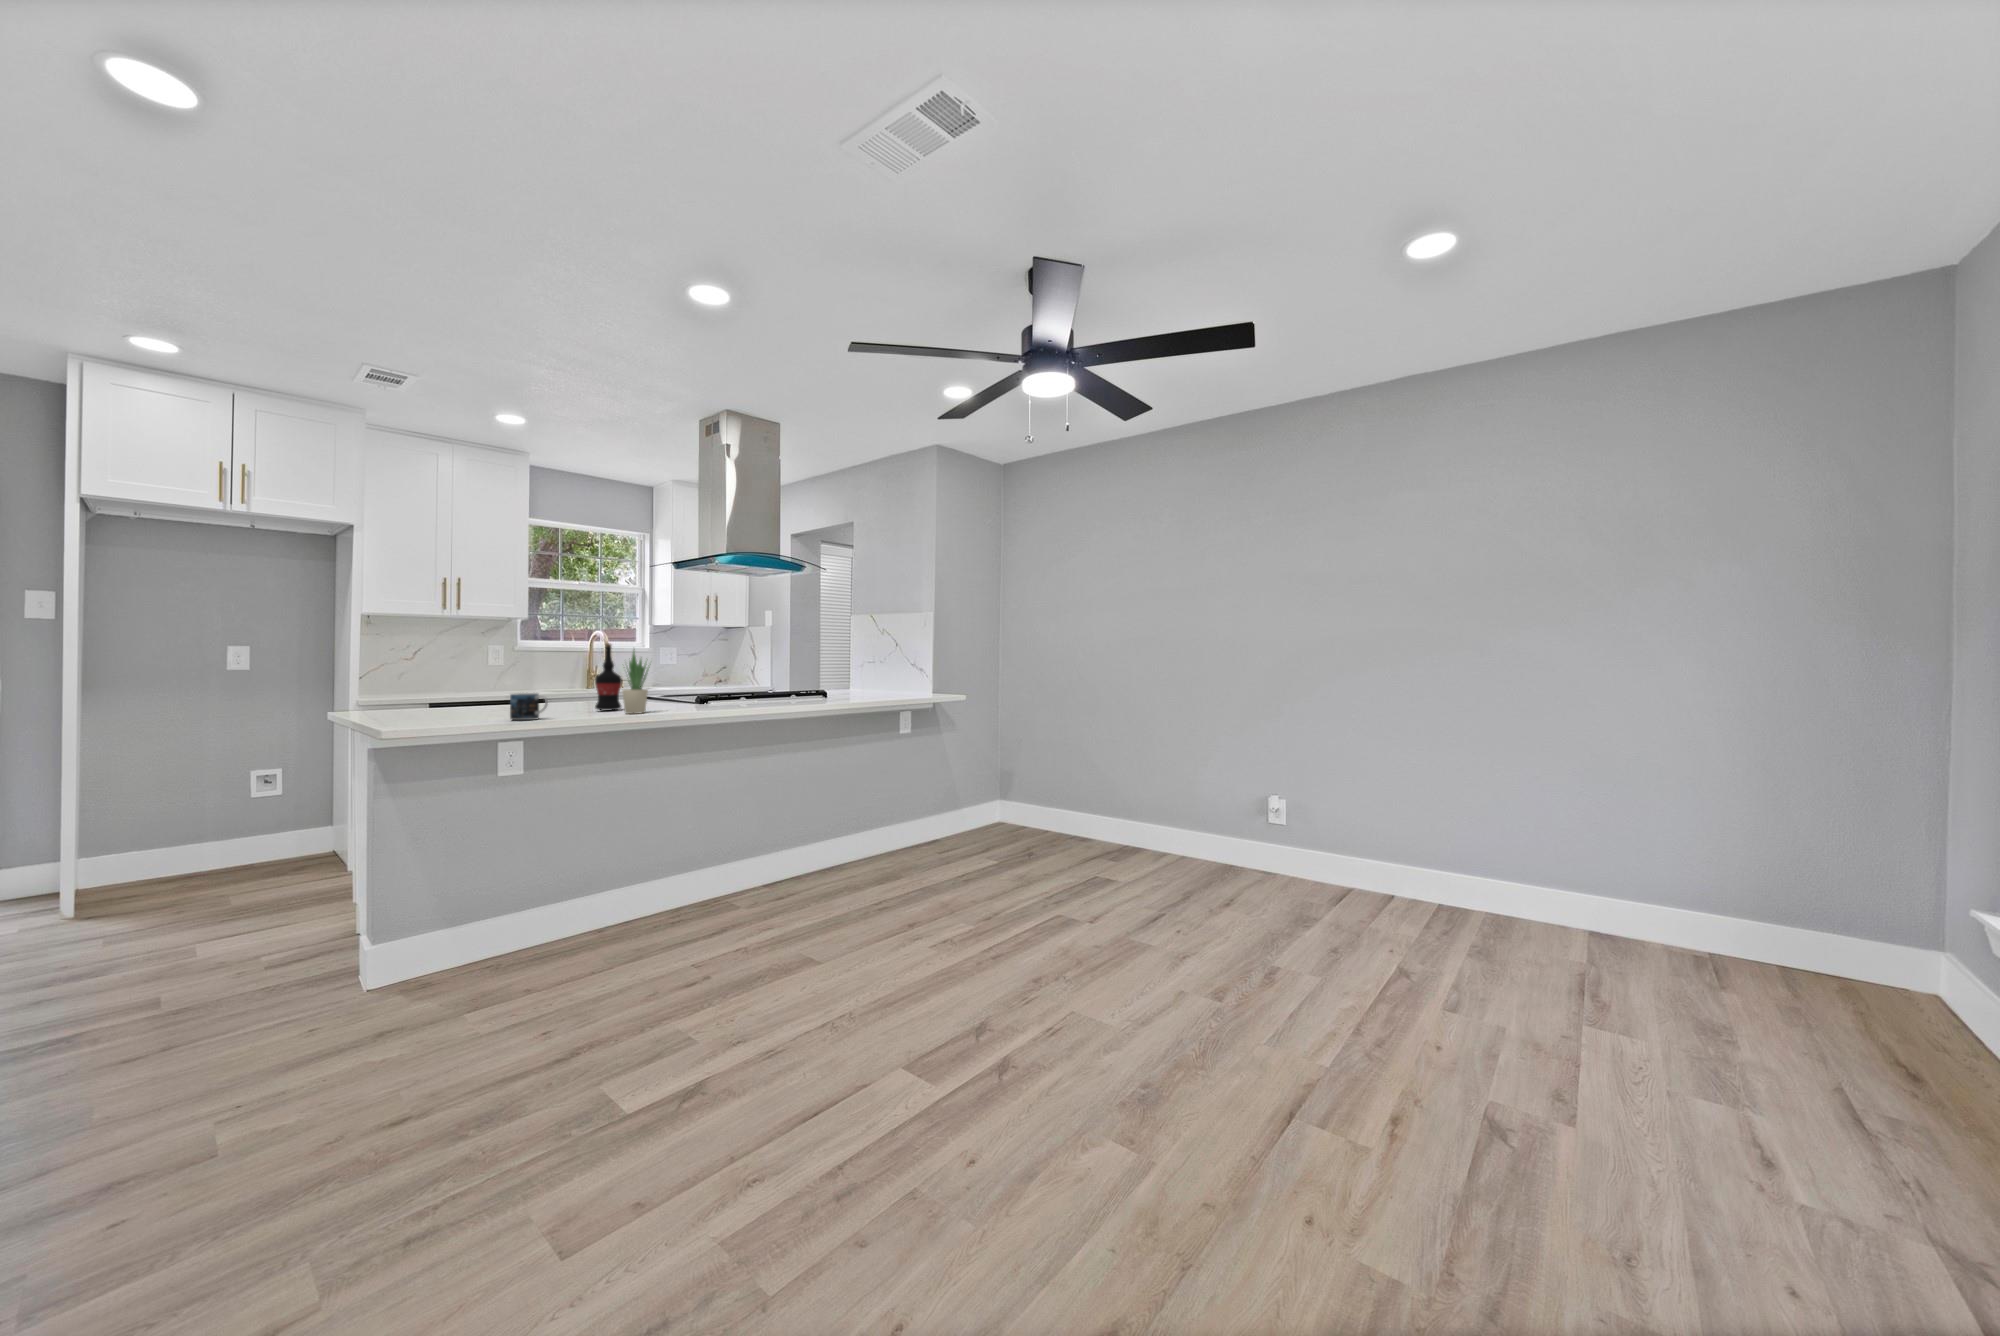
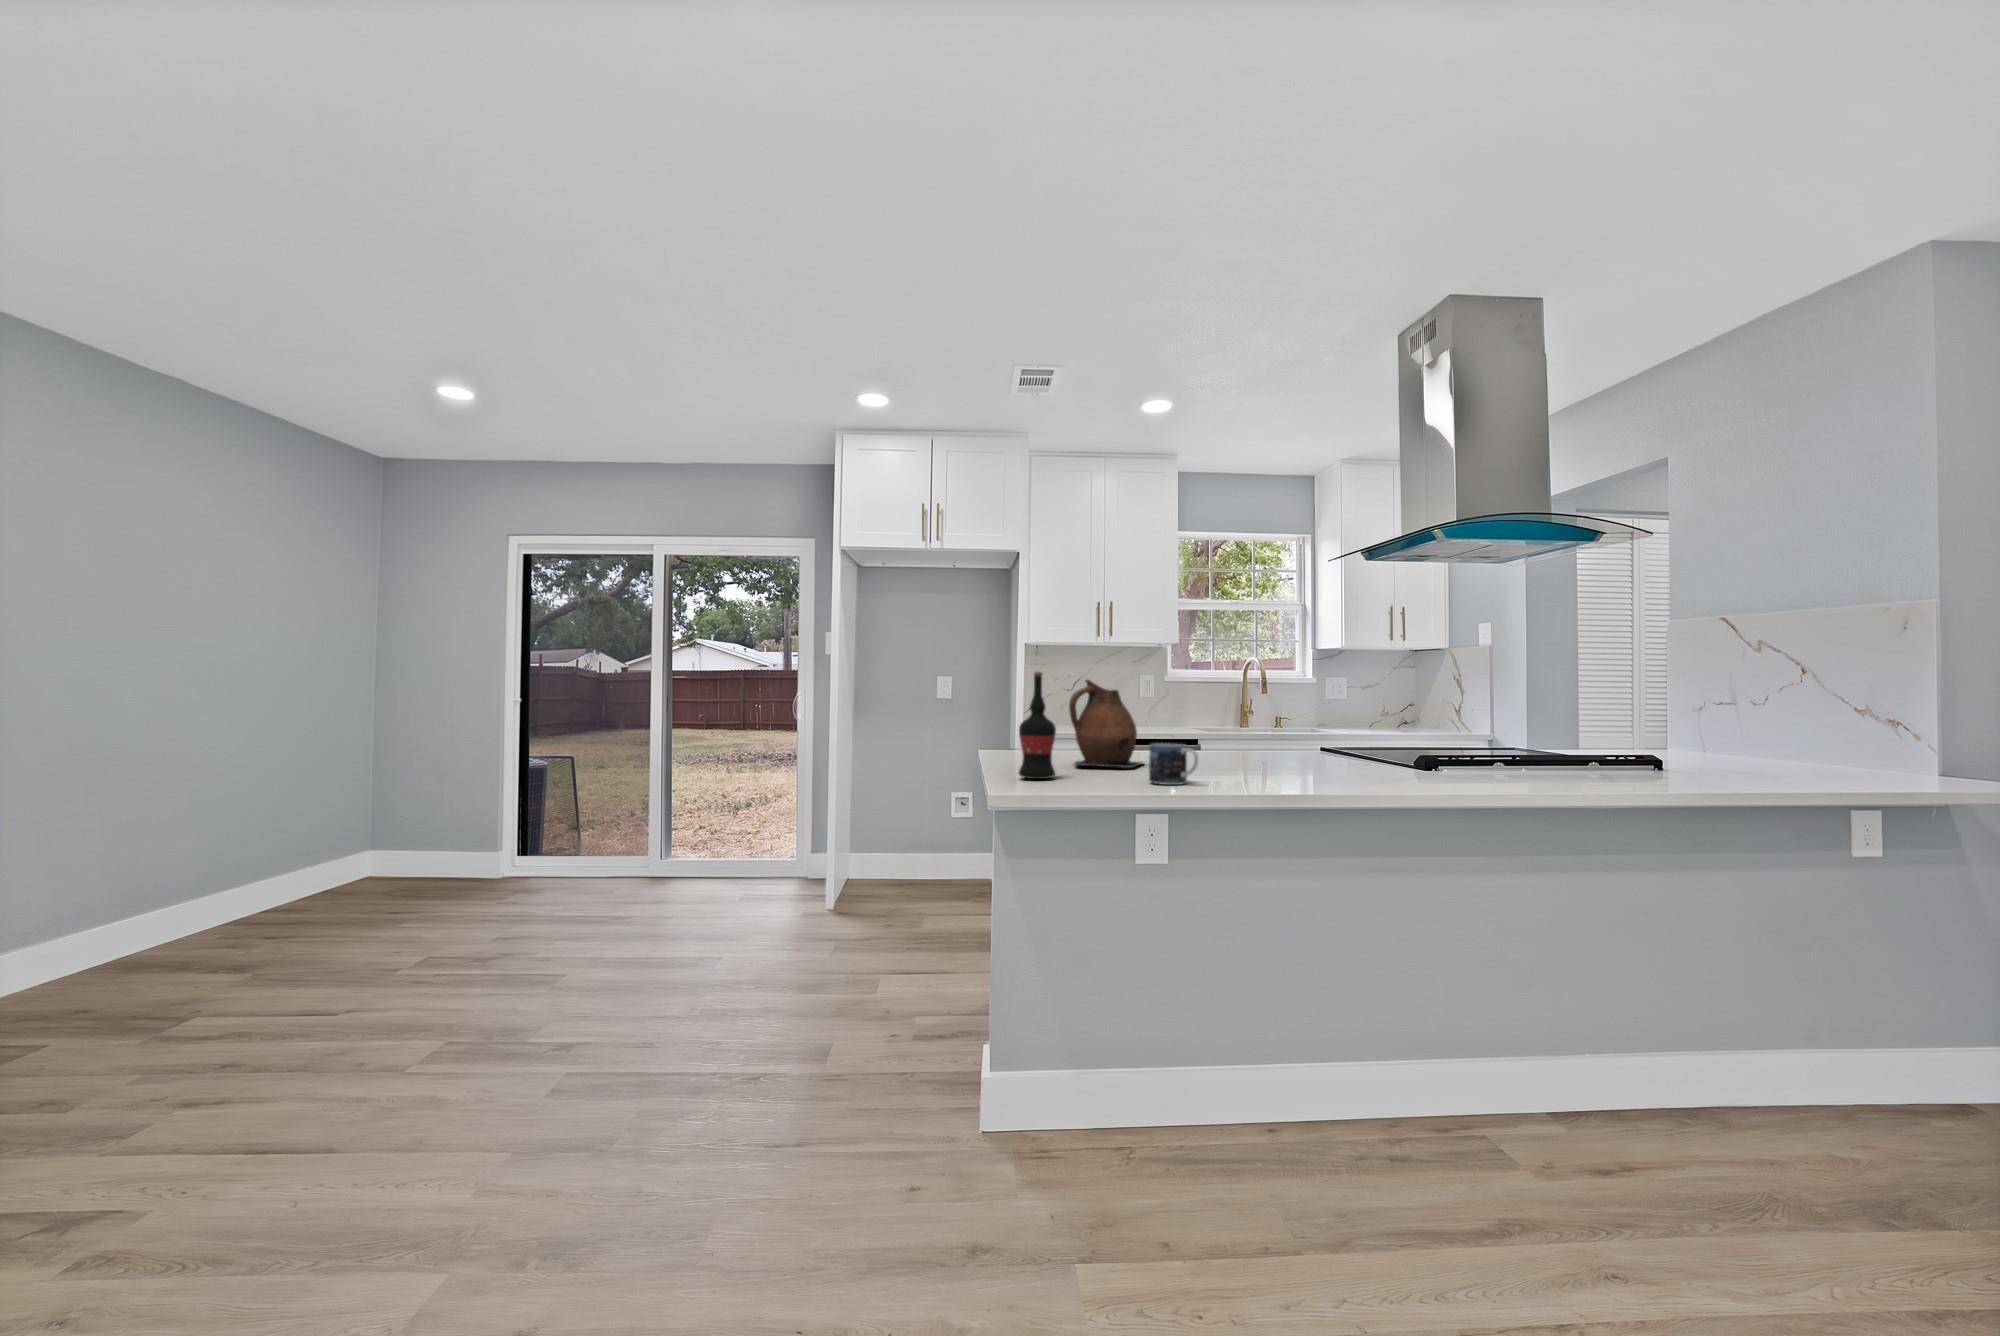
wine bottle: present [595,644,622,711] -> present [1018,672,1056,779]
ceramic pitcher: none [433,649,503,716] -> present [1069,680,1142,768]
potted plant: present [622,651,649,714] -> none [1304,674,1352,785]

